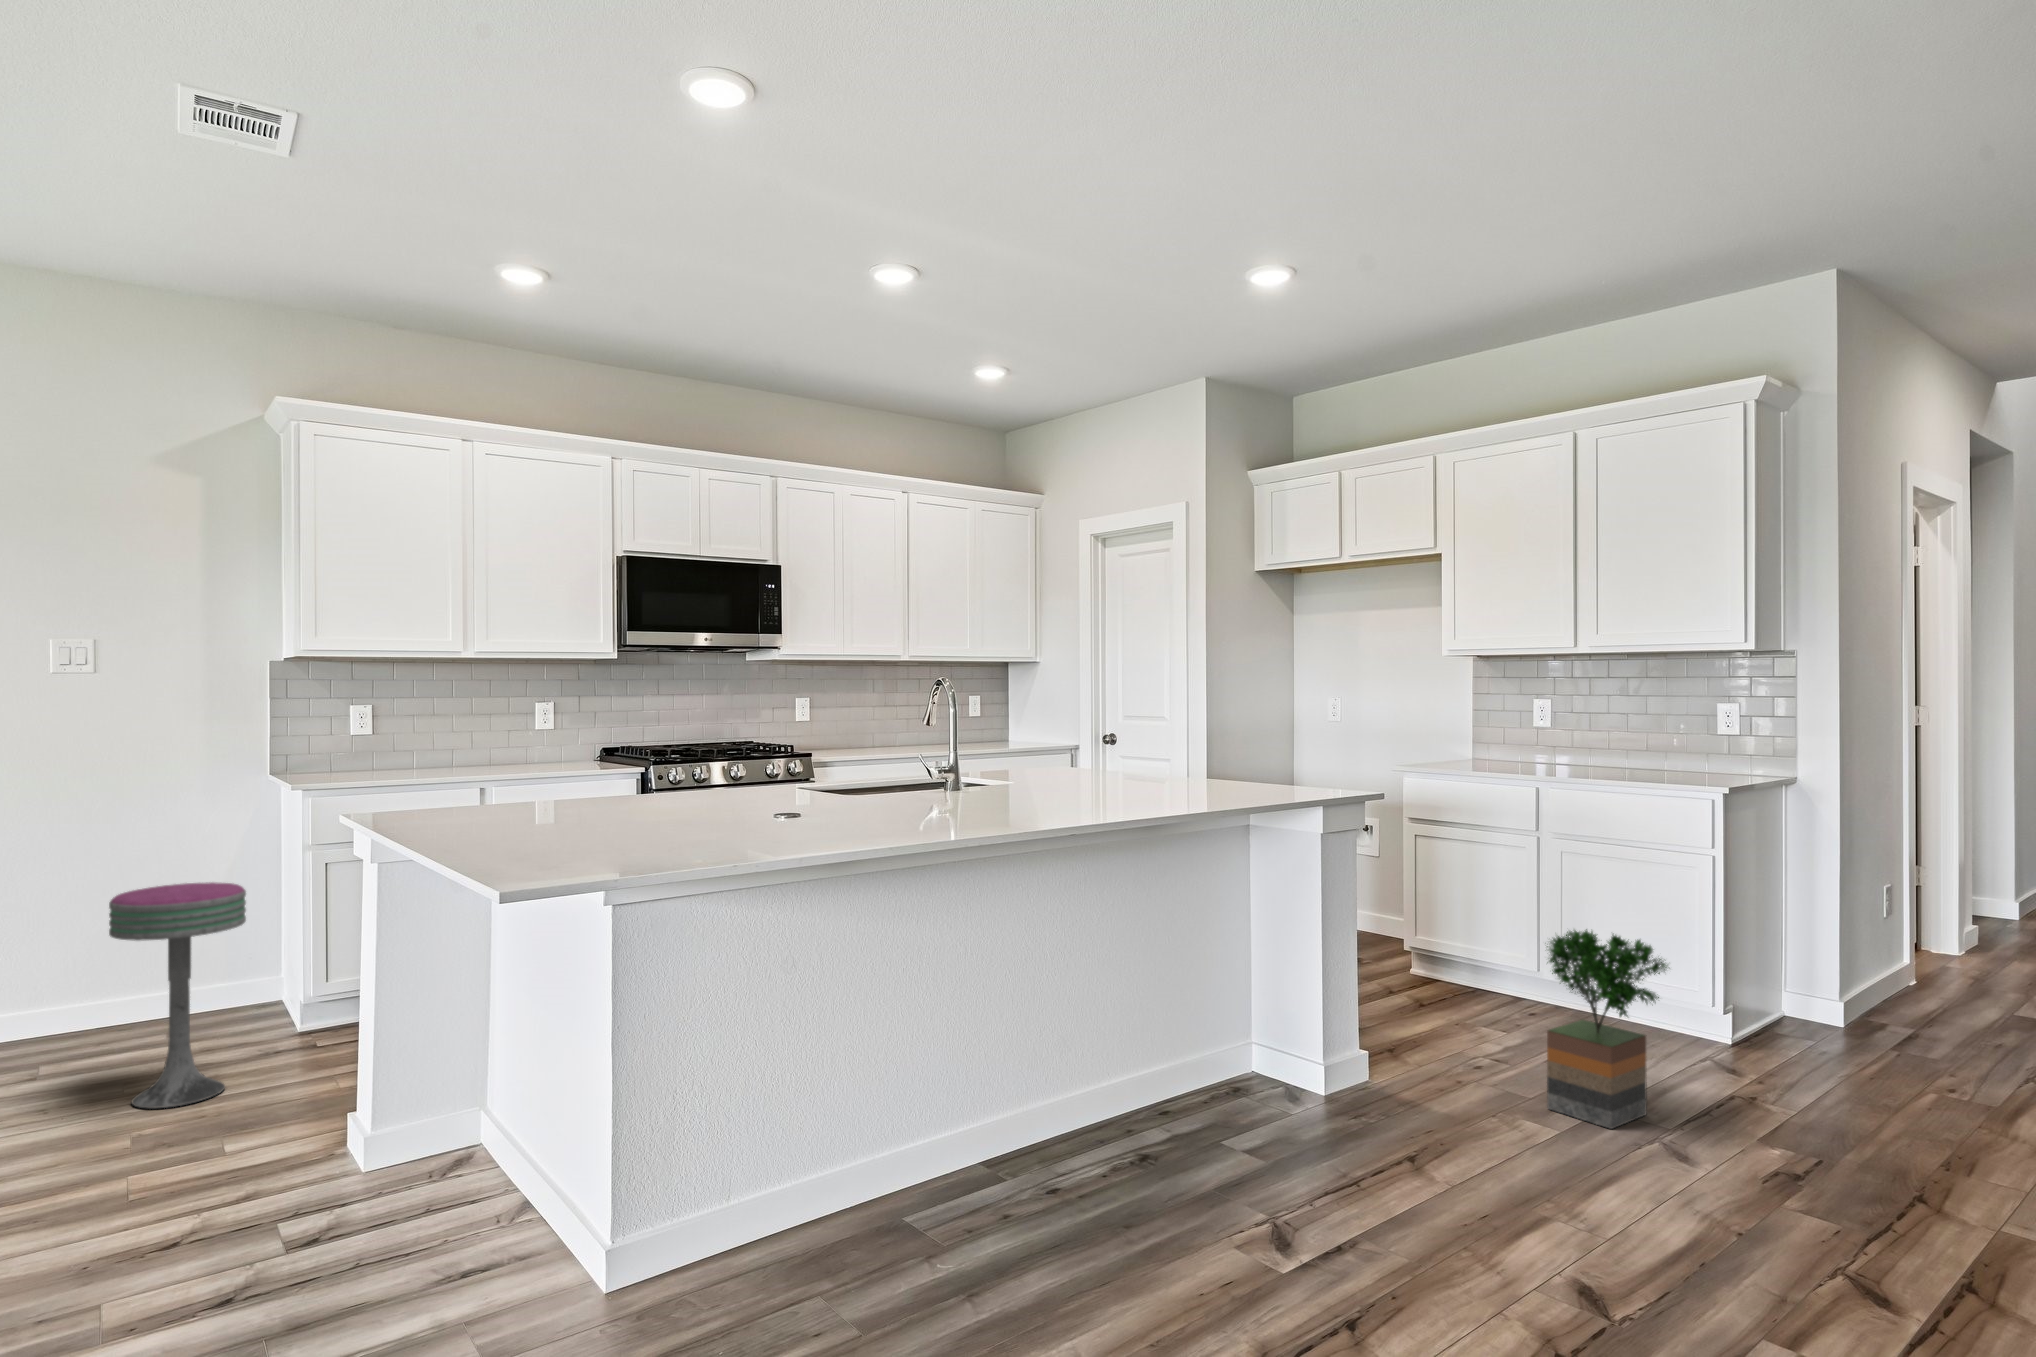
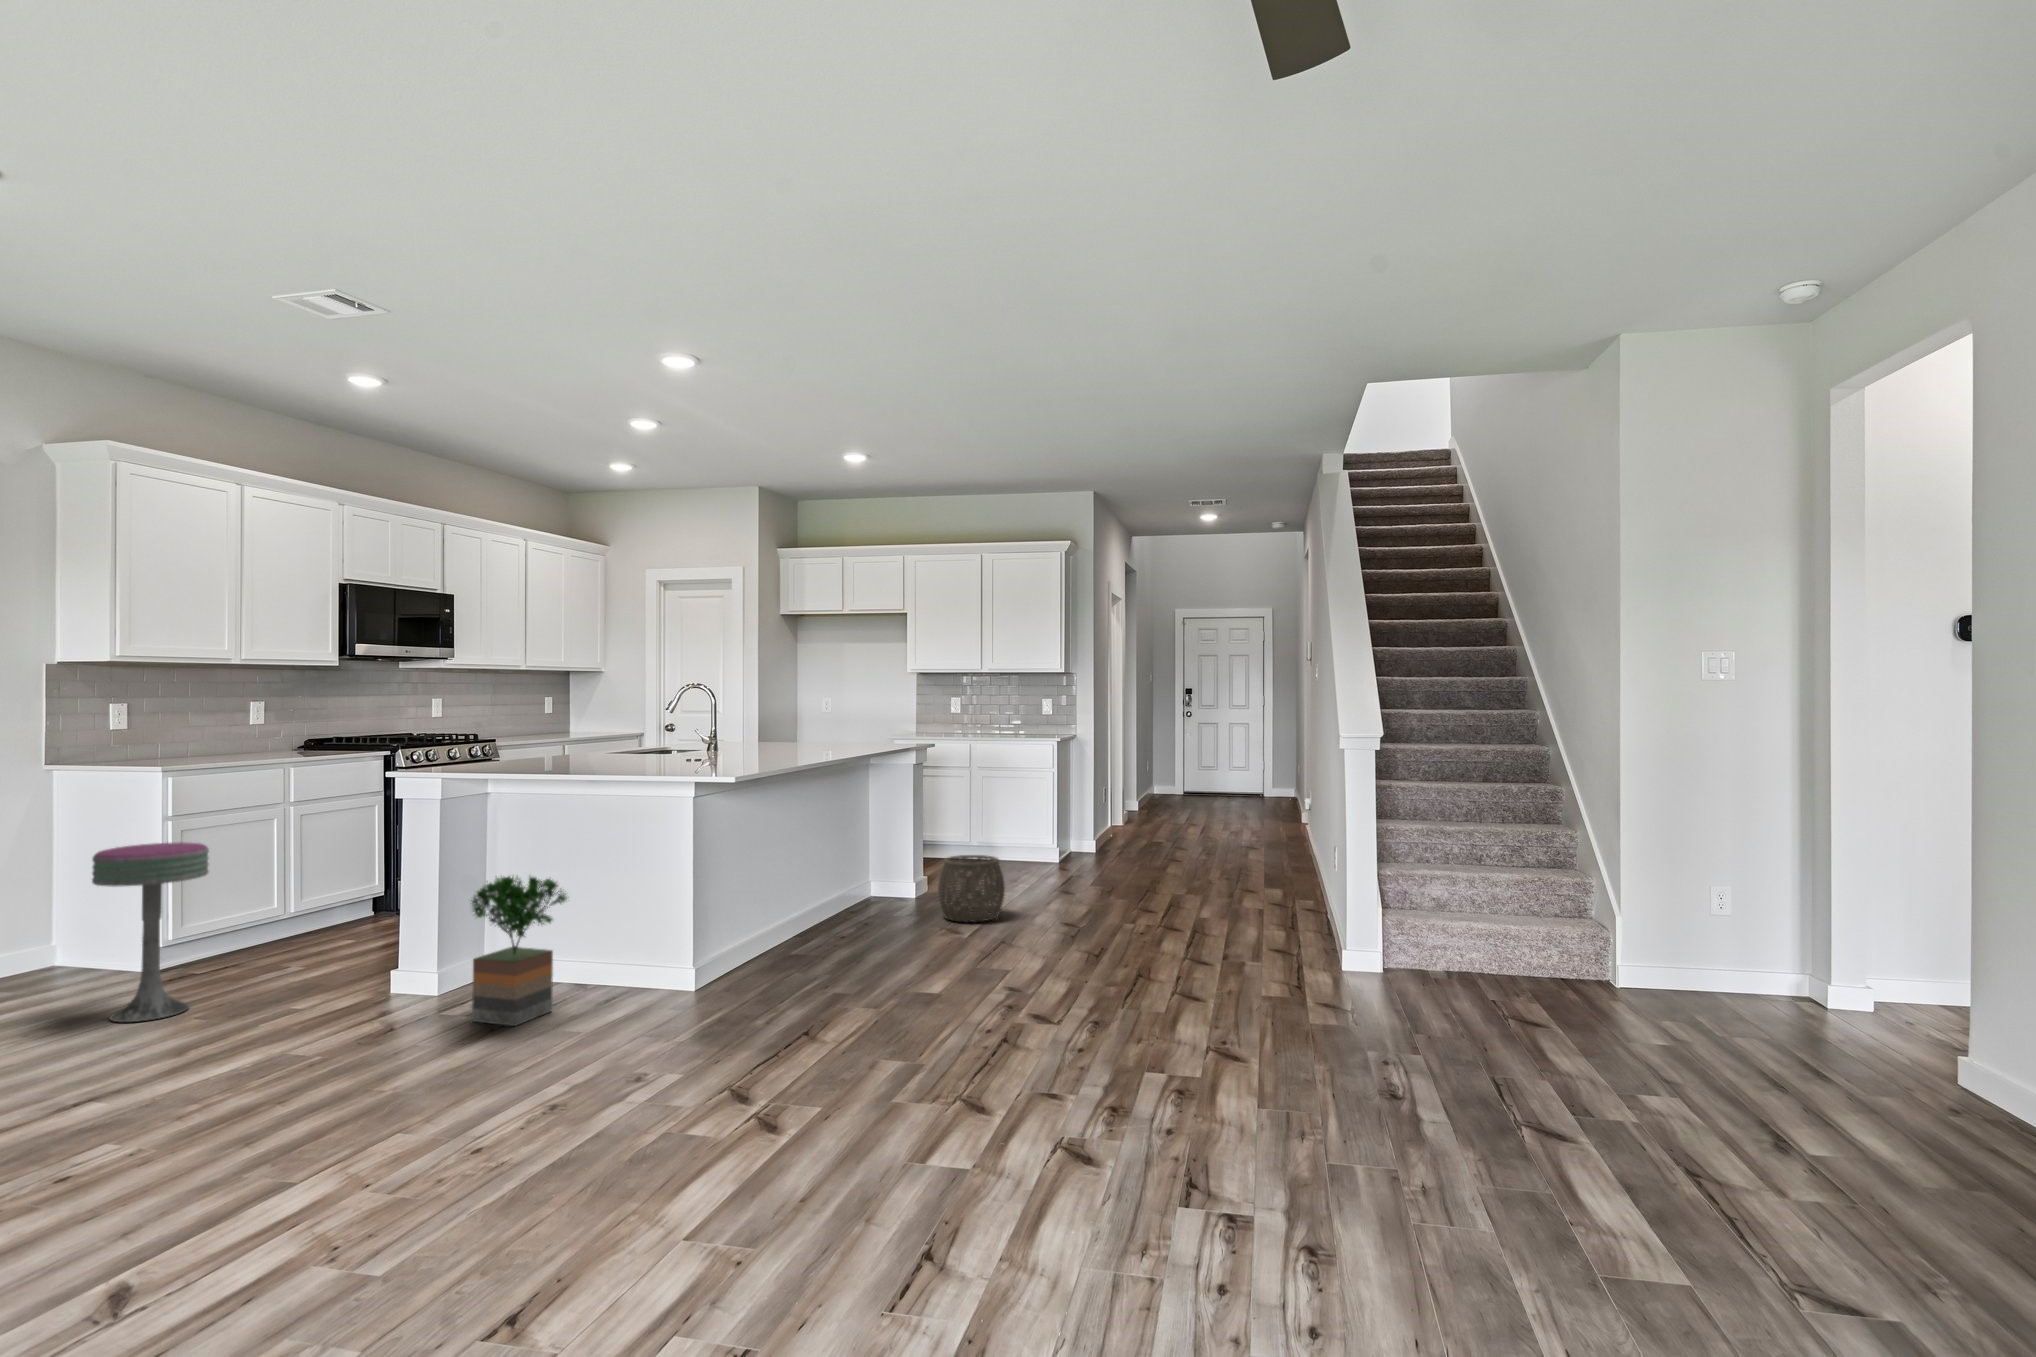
potted tree: present [1547,929,1668,1129] -> present [471,876,567,1026]
woven basket: none [1290,1029,1439,1190] -> present [938,855,1005,922]

